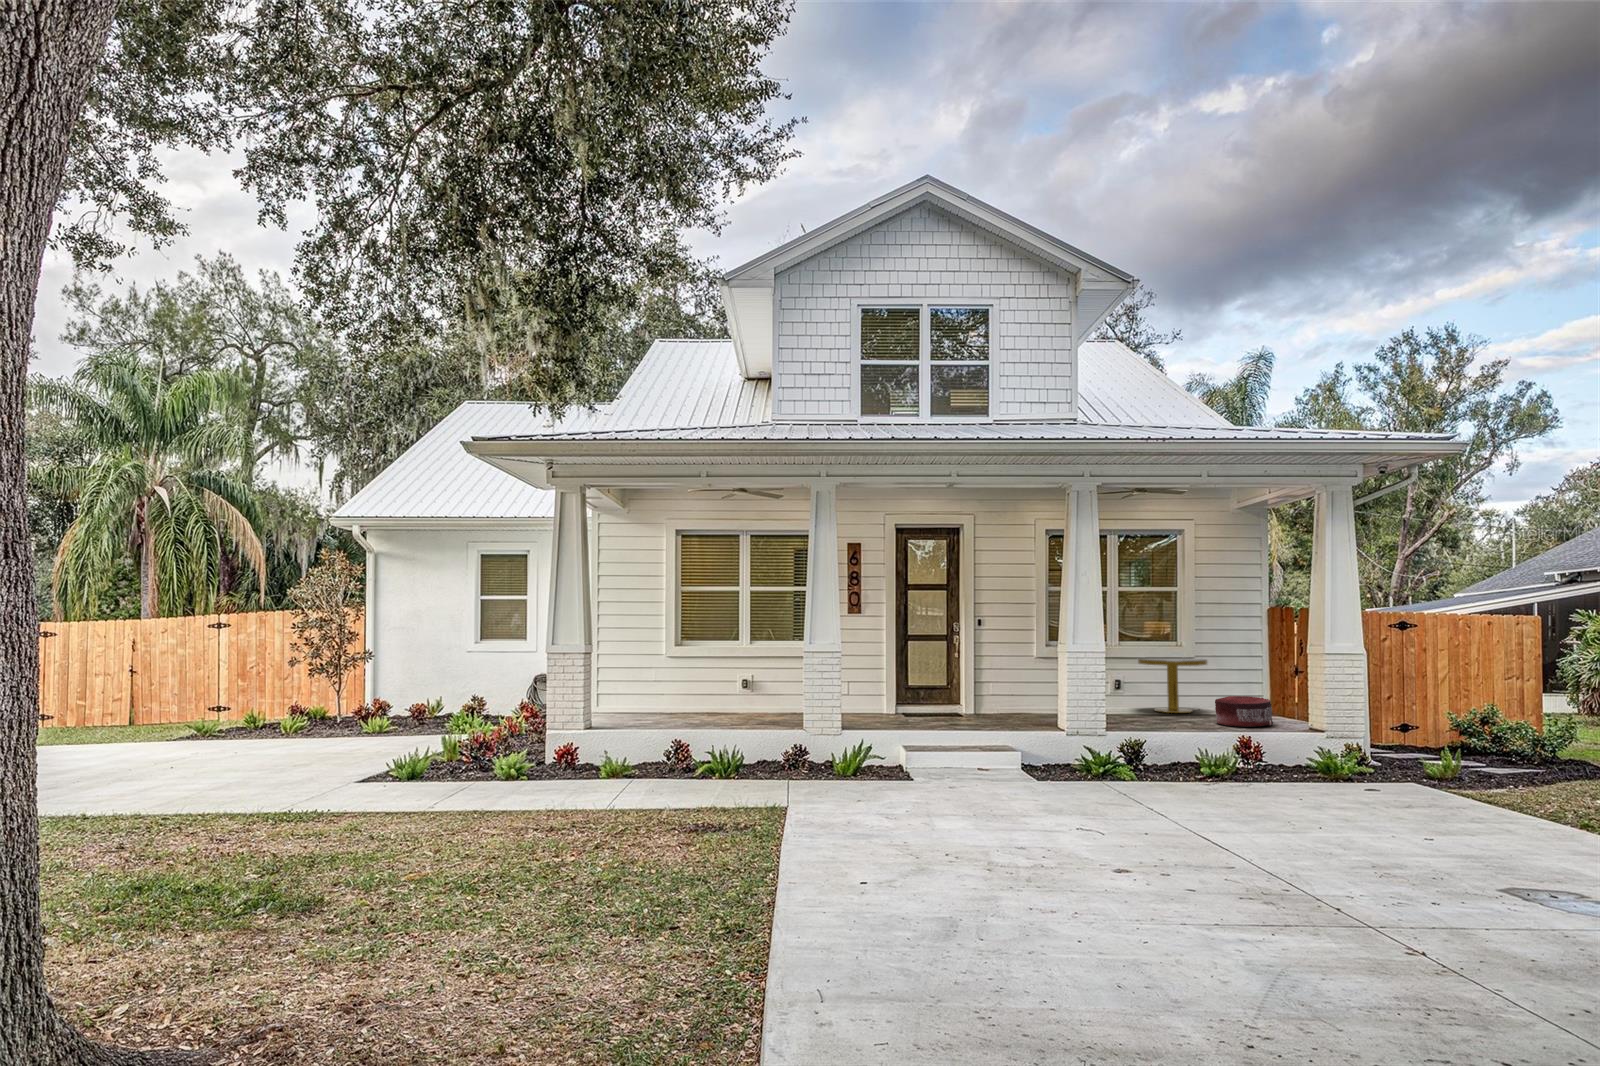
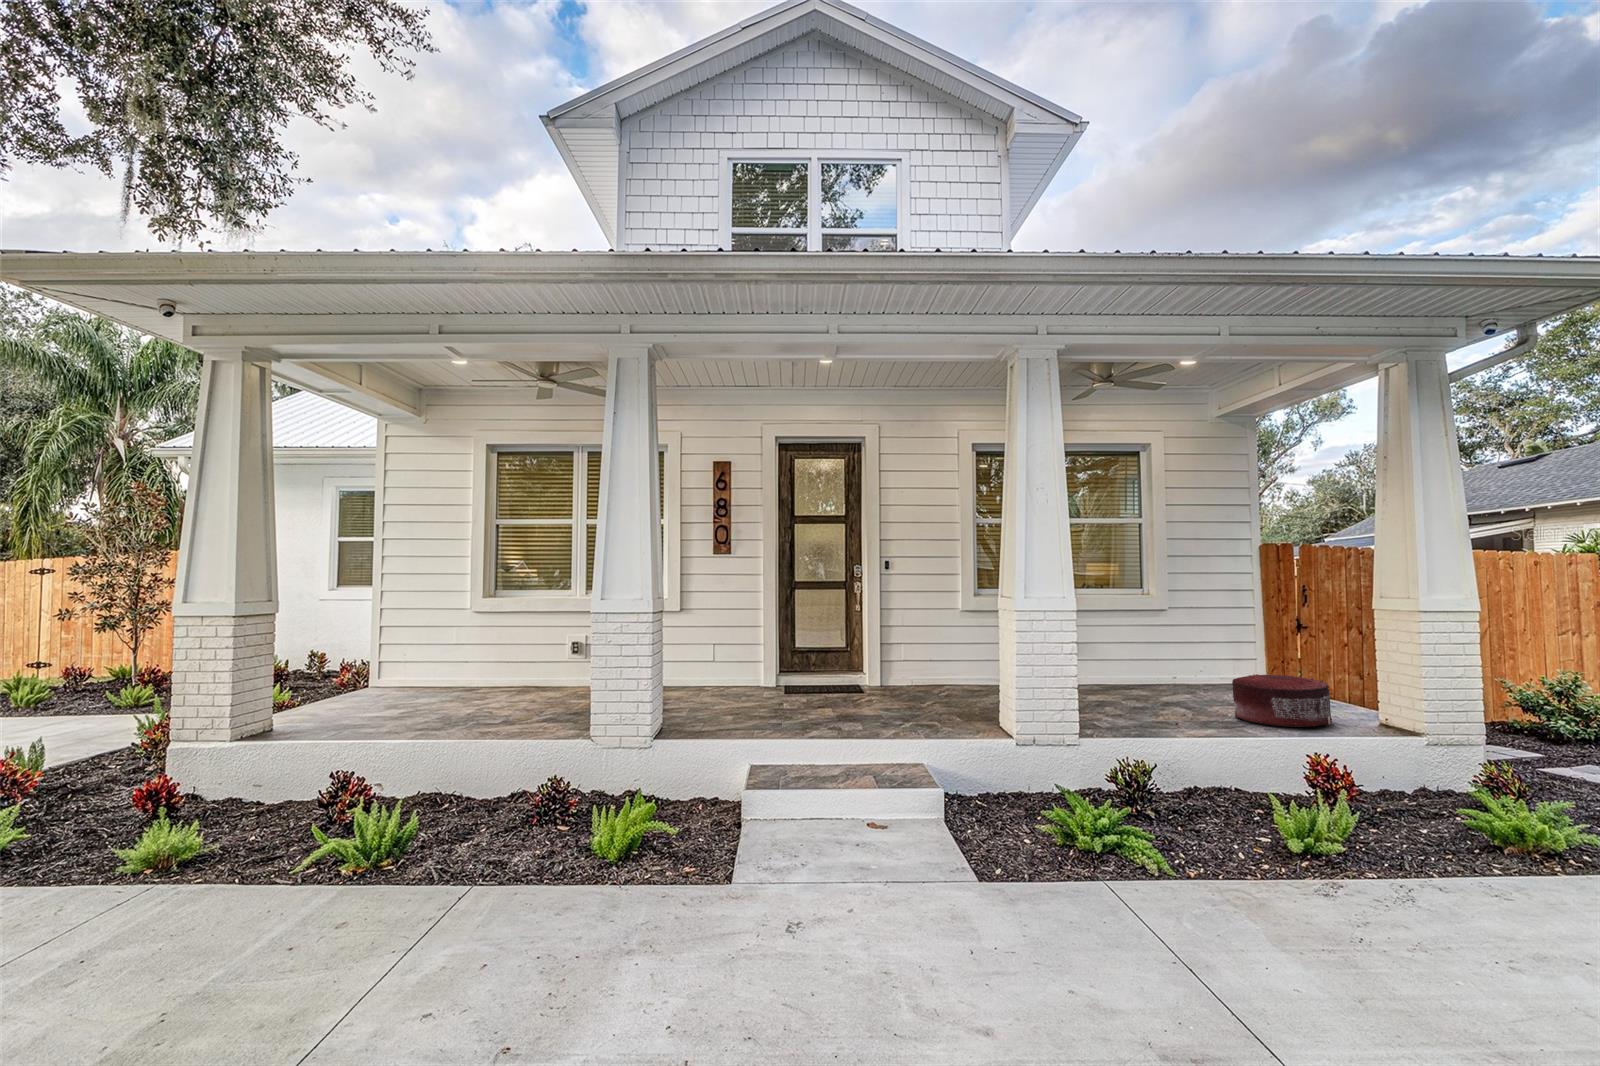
side table: present [1138,657,1208,713] -> none [1112,614,1216,695]

